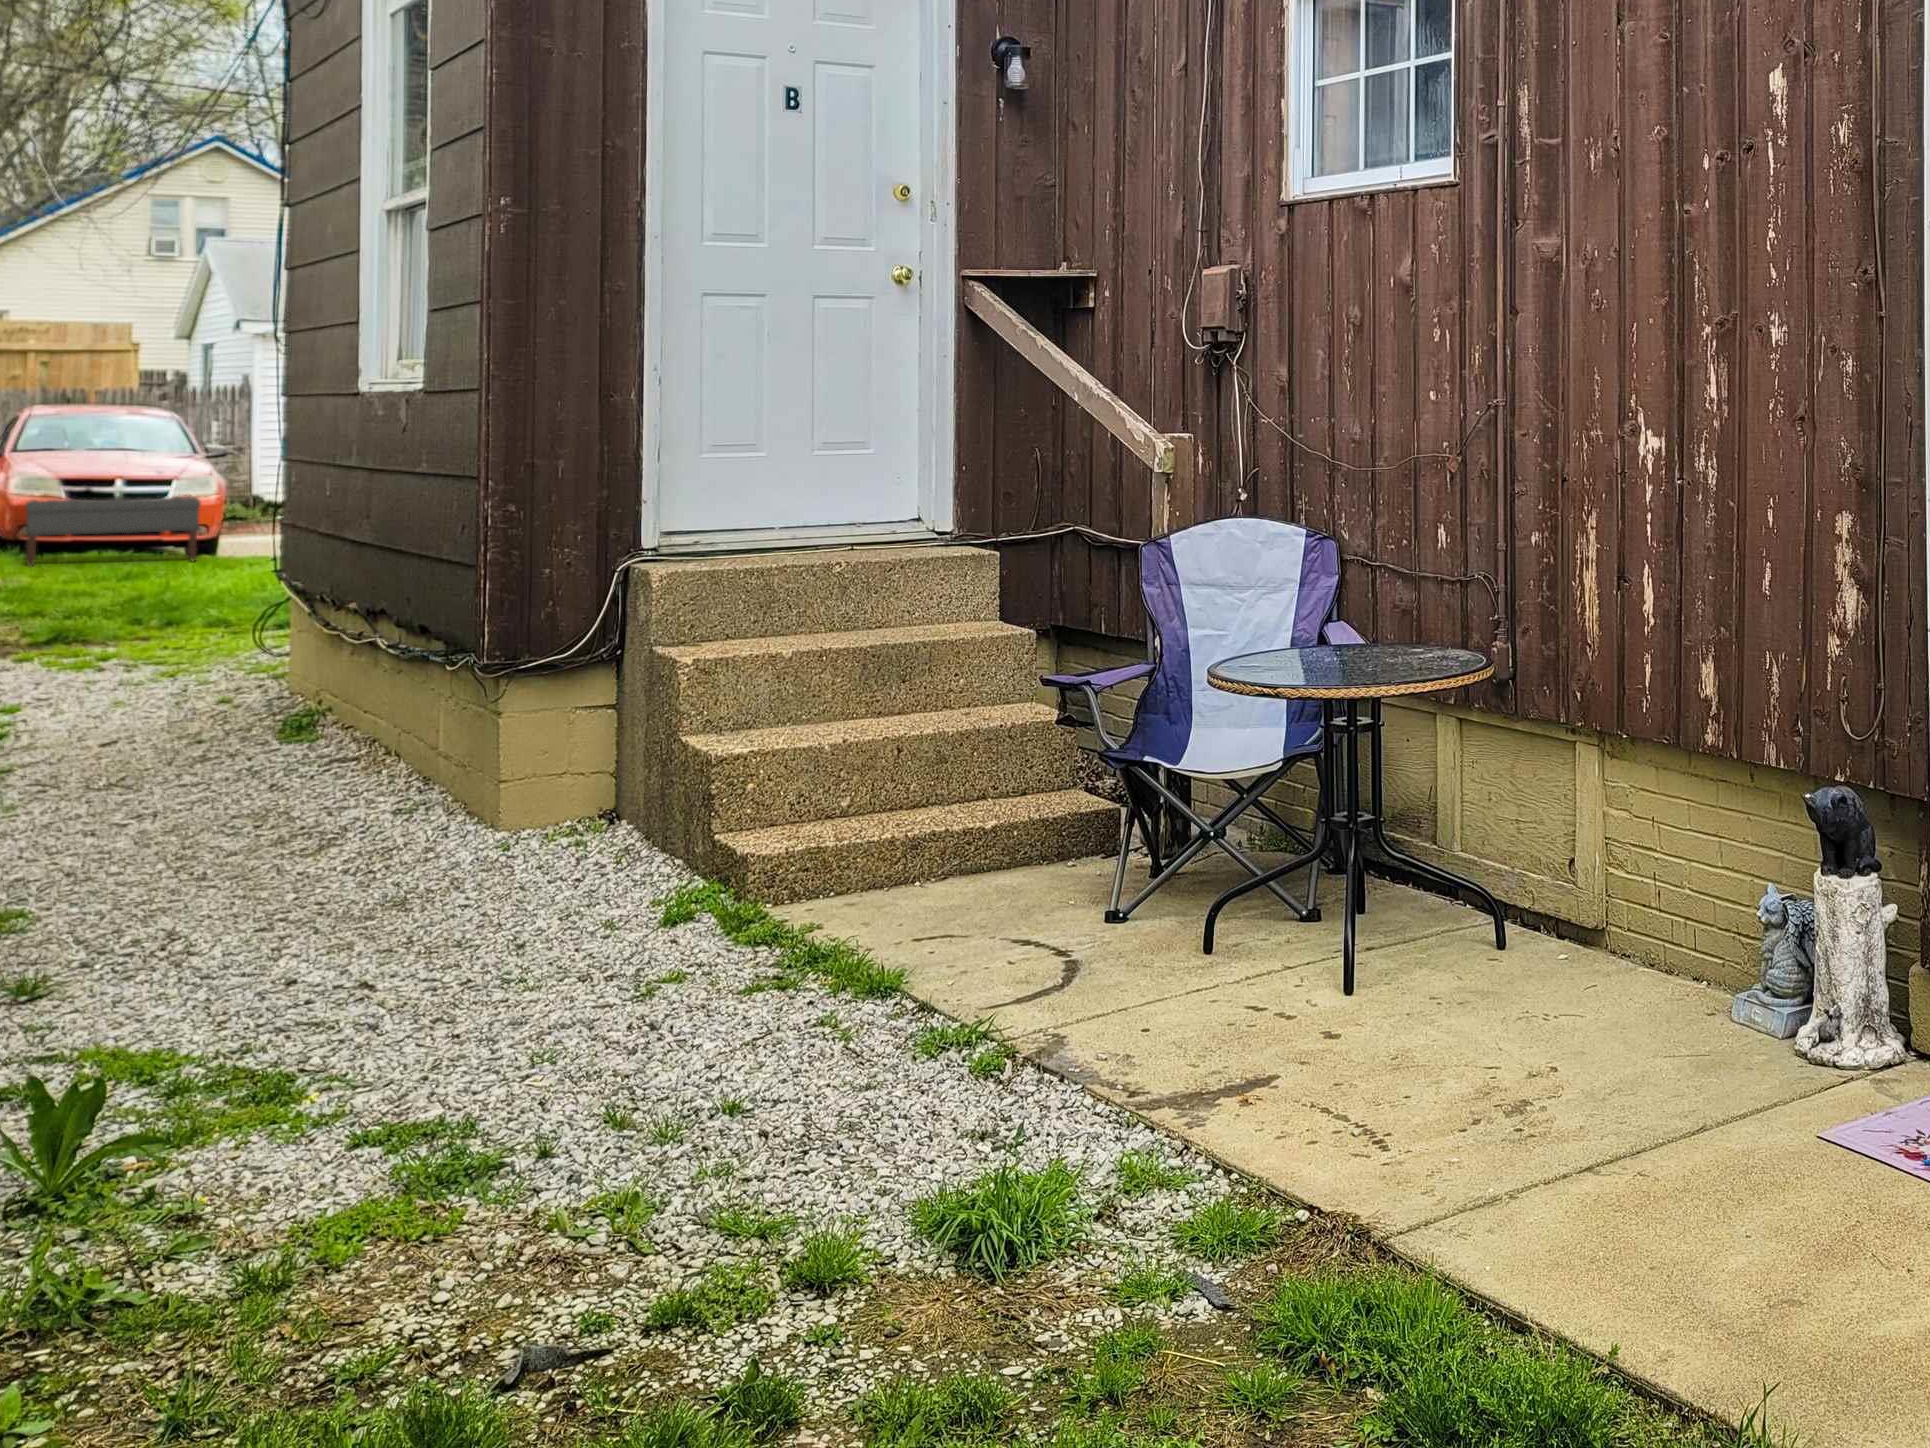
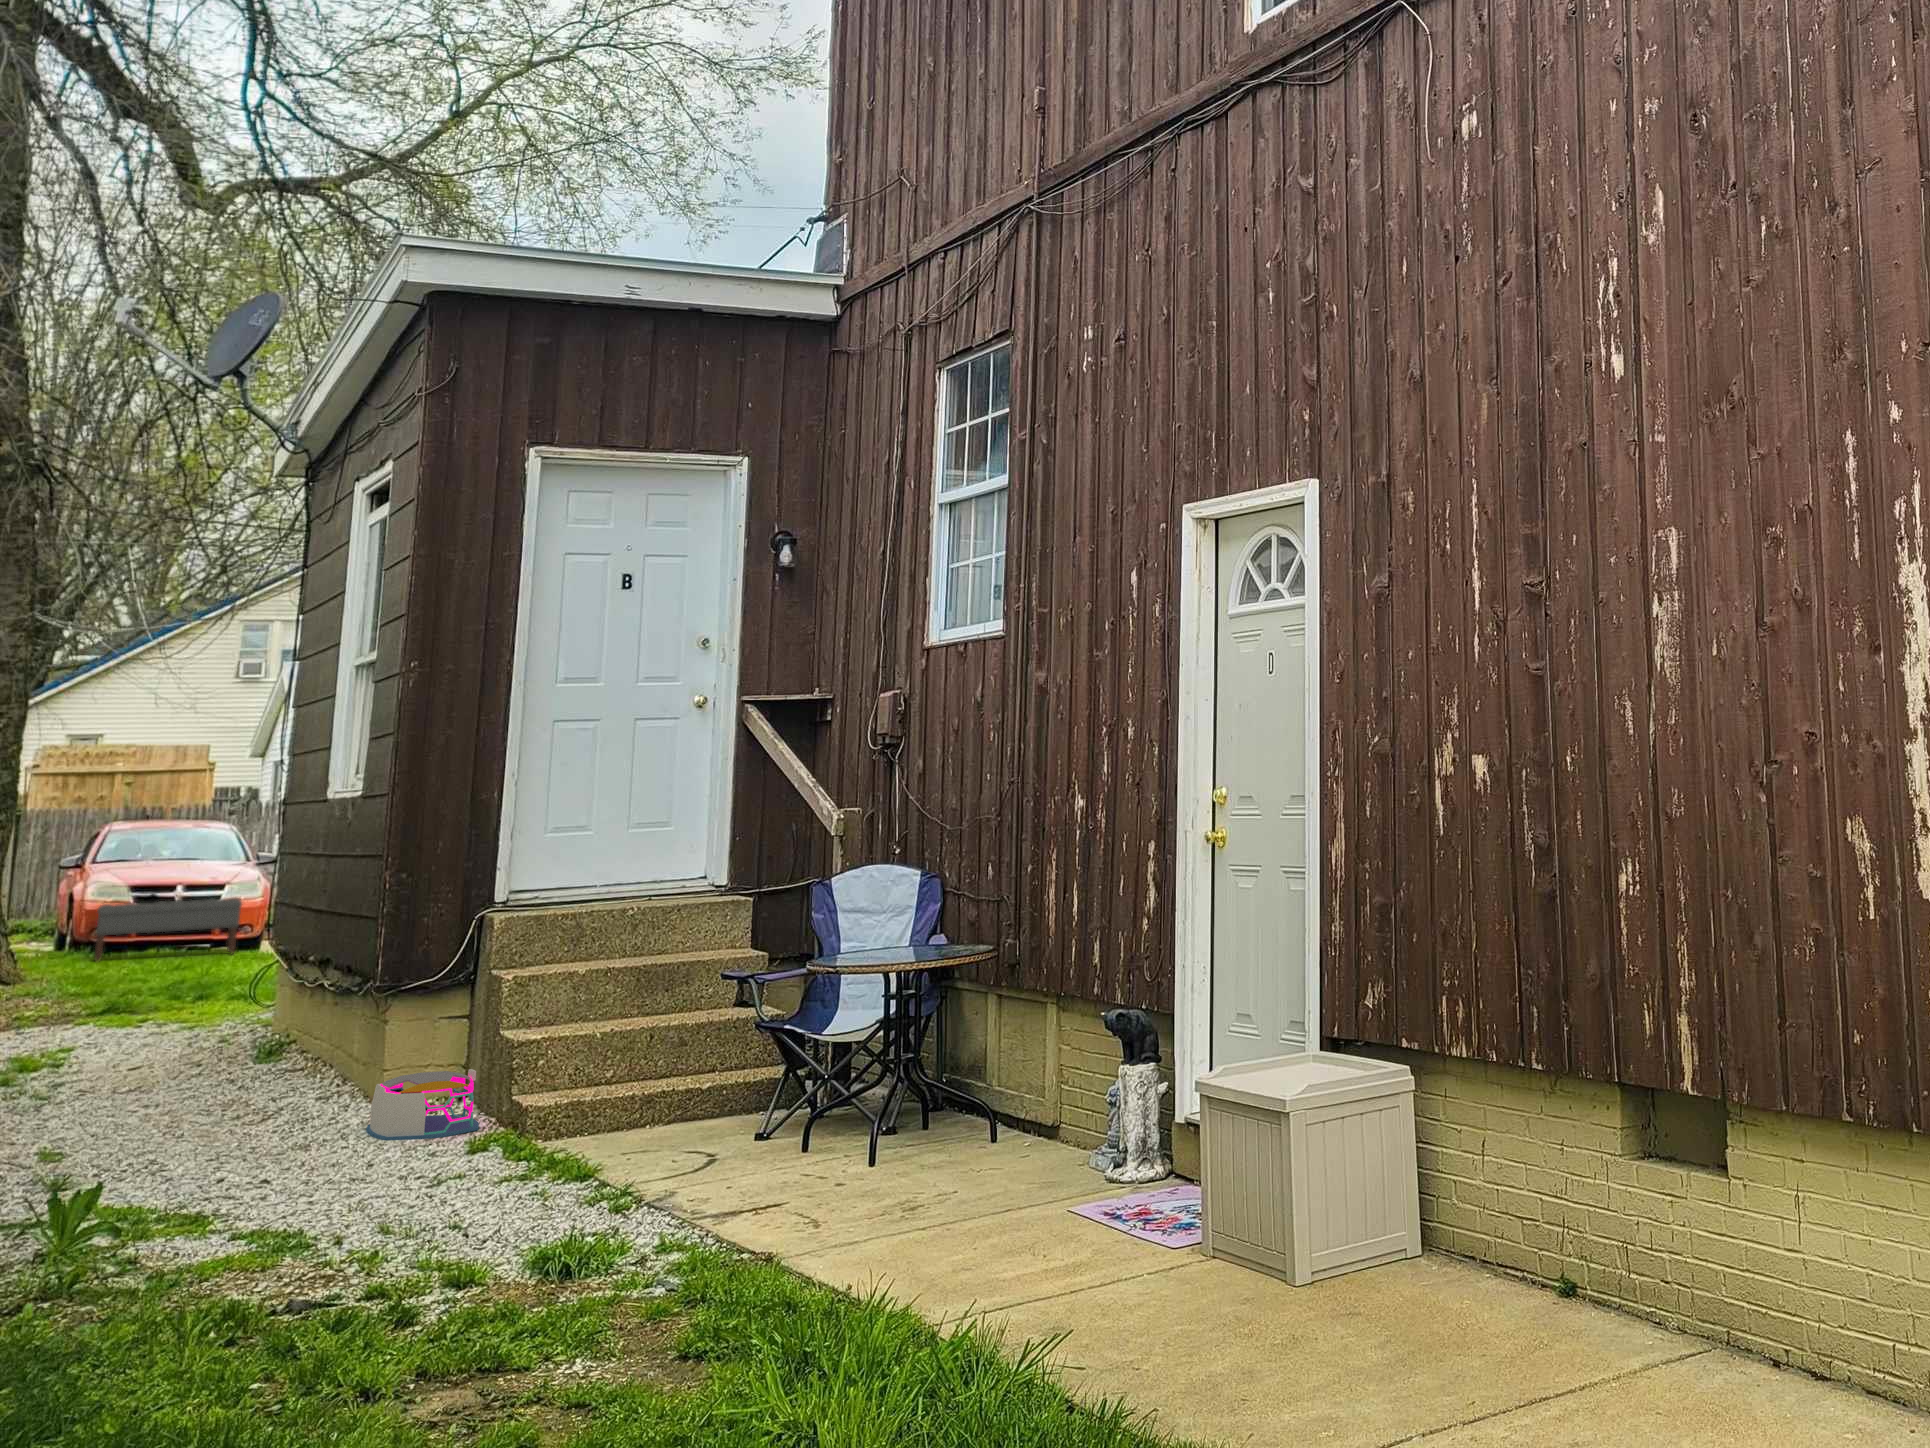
storage bin: none [487,798,663,913] -> present [366,1069,479,1140]

